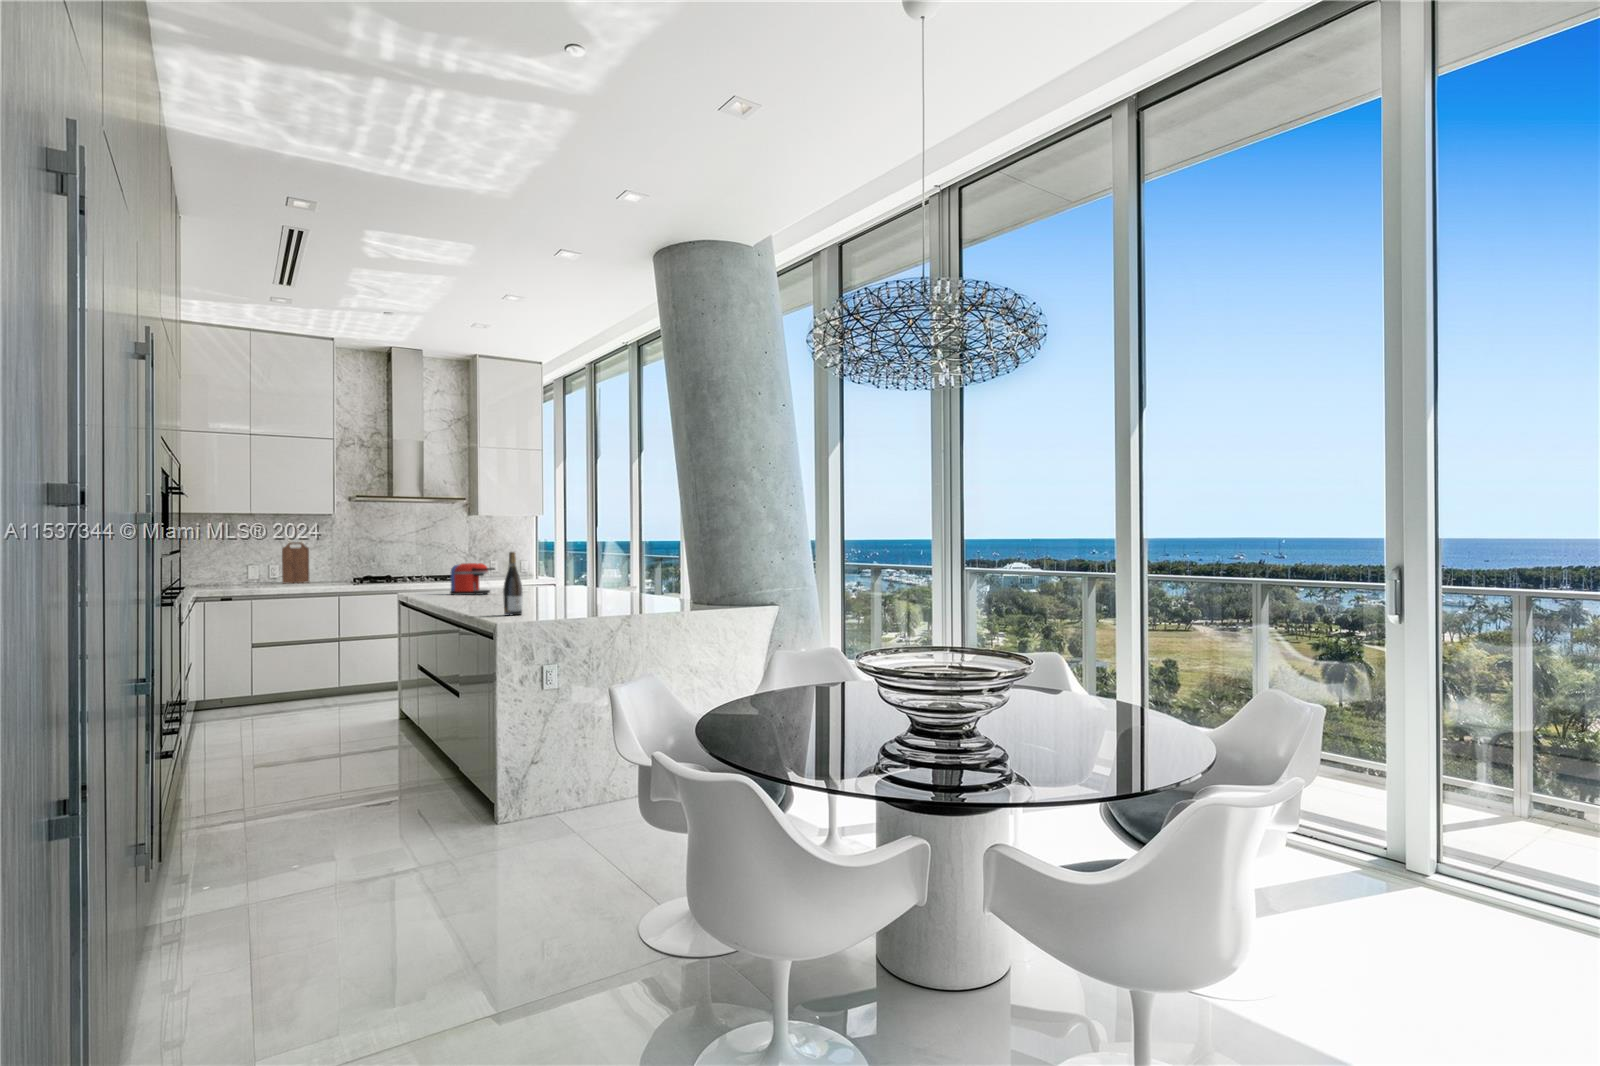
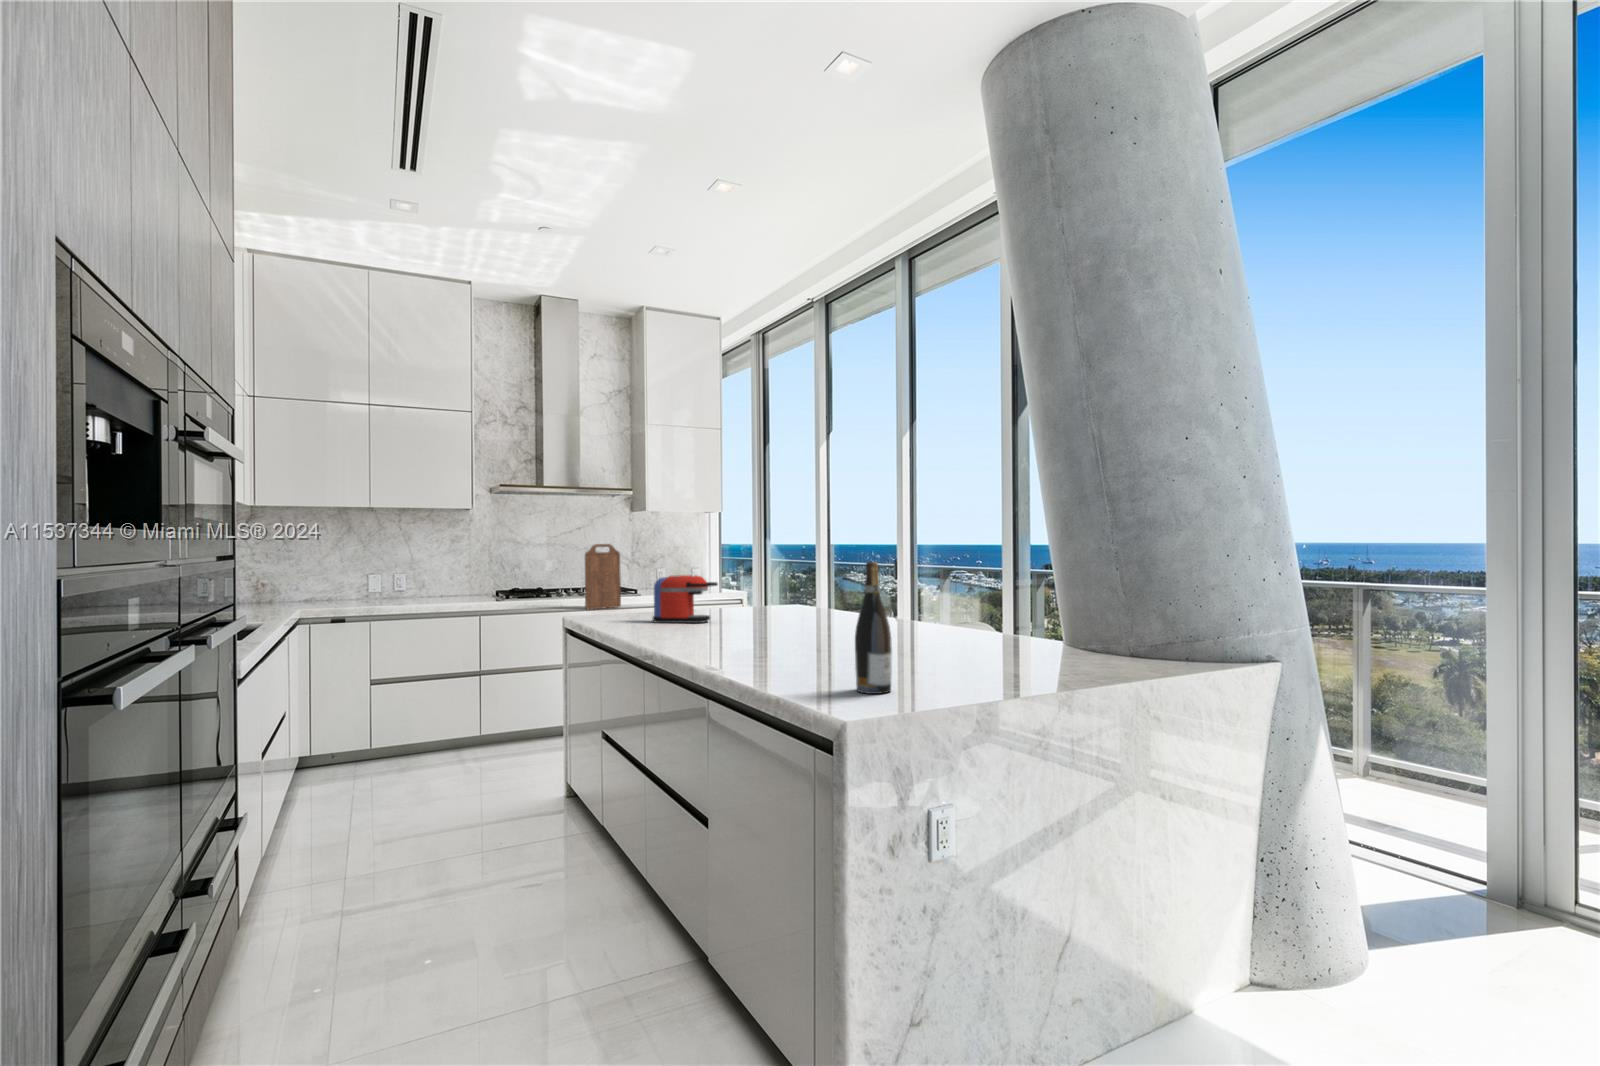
cutting board: present [282,542,309,583] -> present [585,544,621,609]

